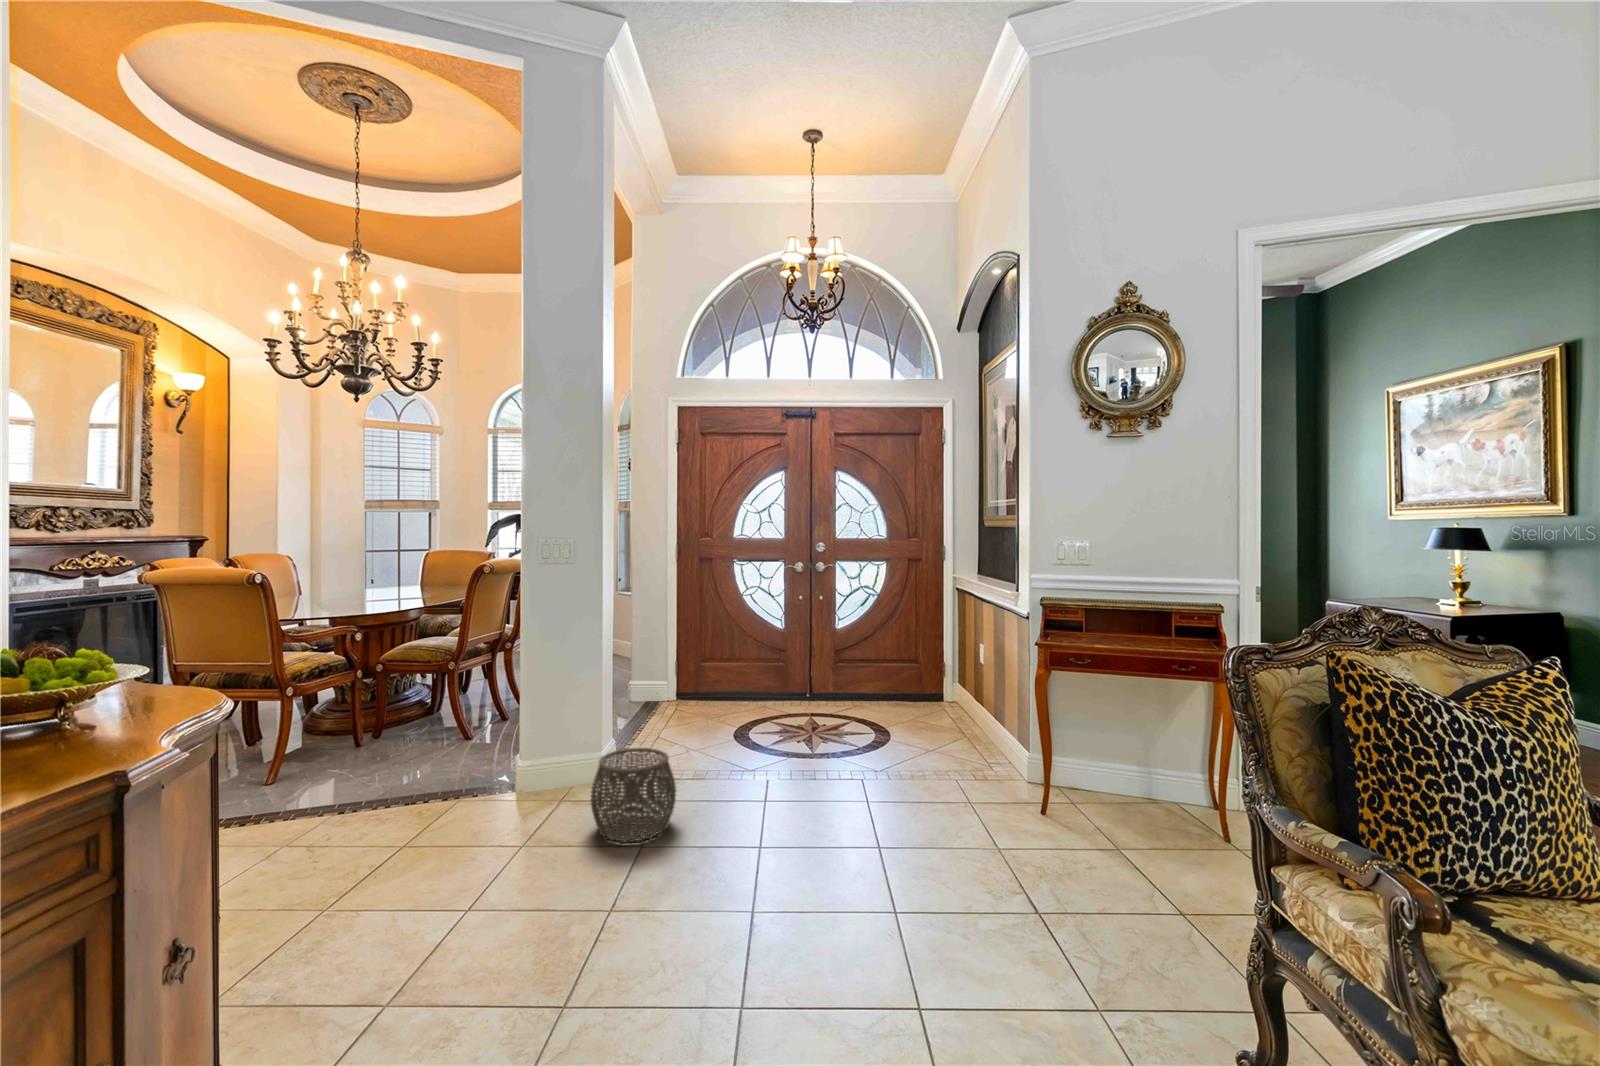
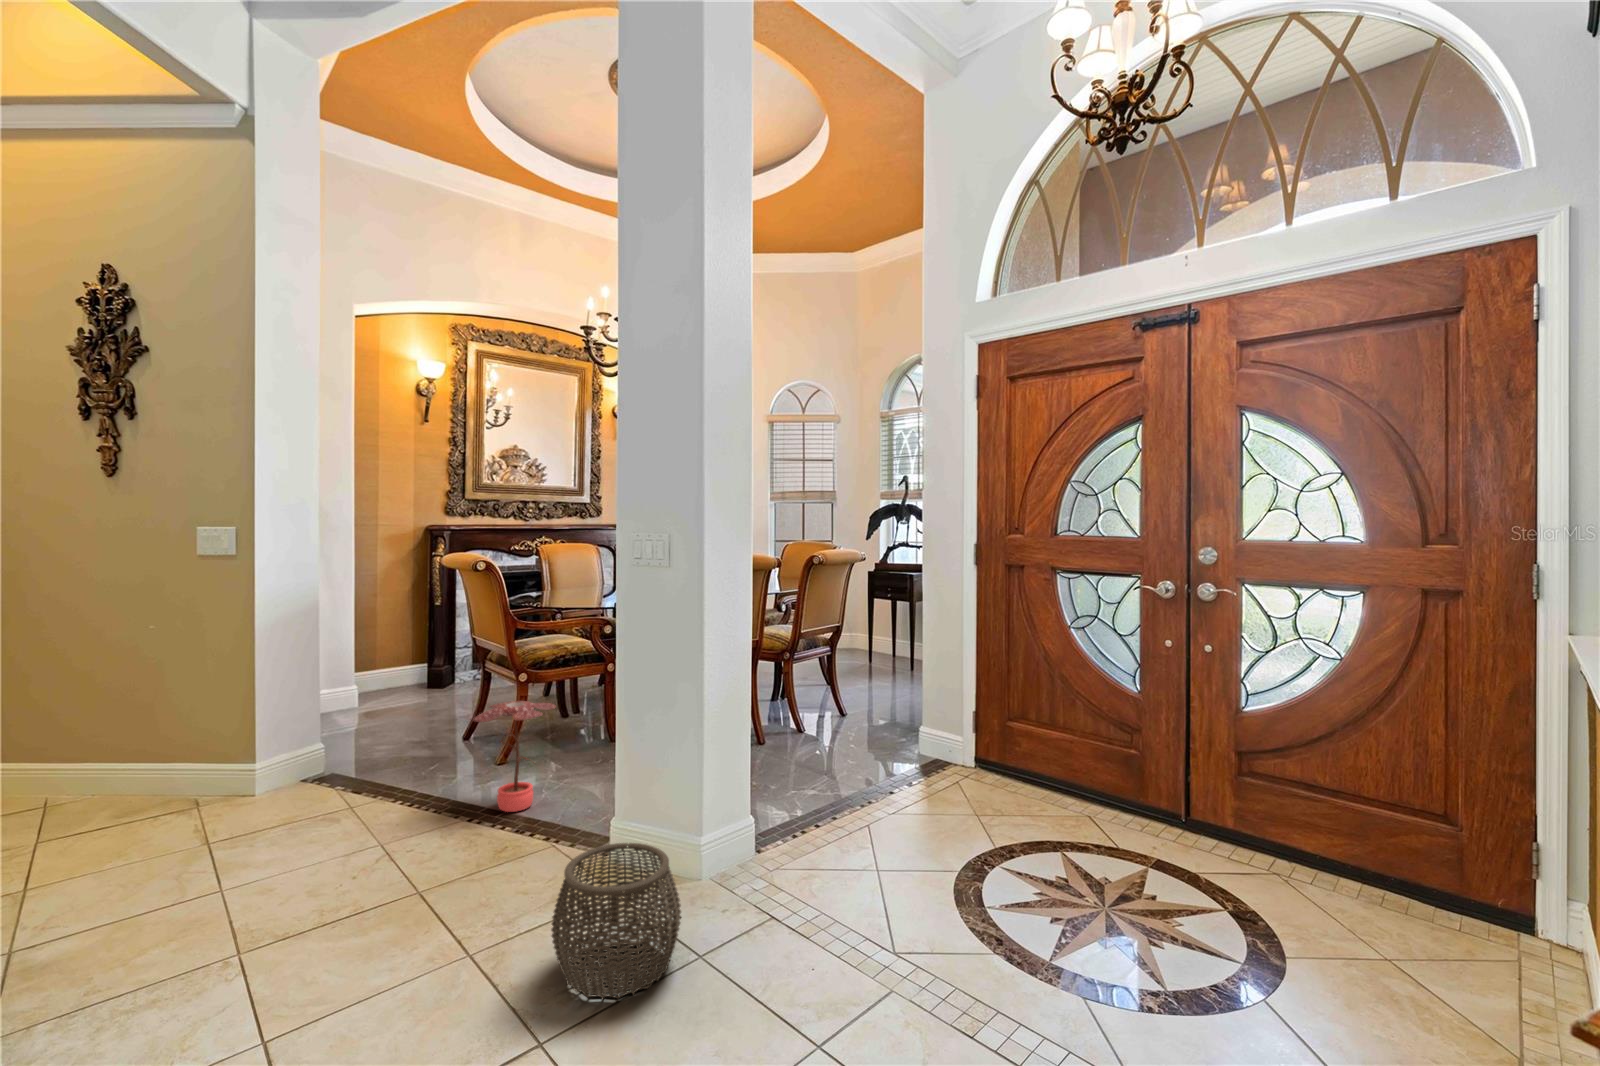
potted plant: none [317,699,400,805] -> present [473,701,556,812]

